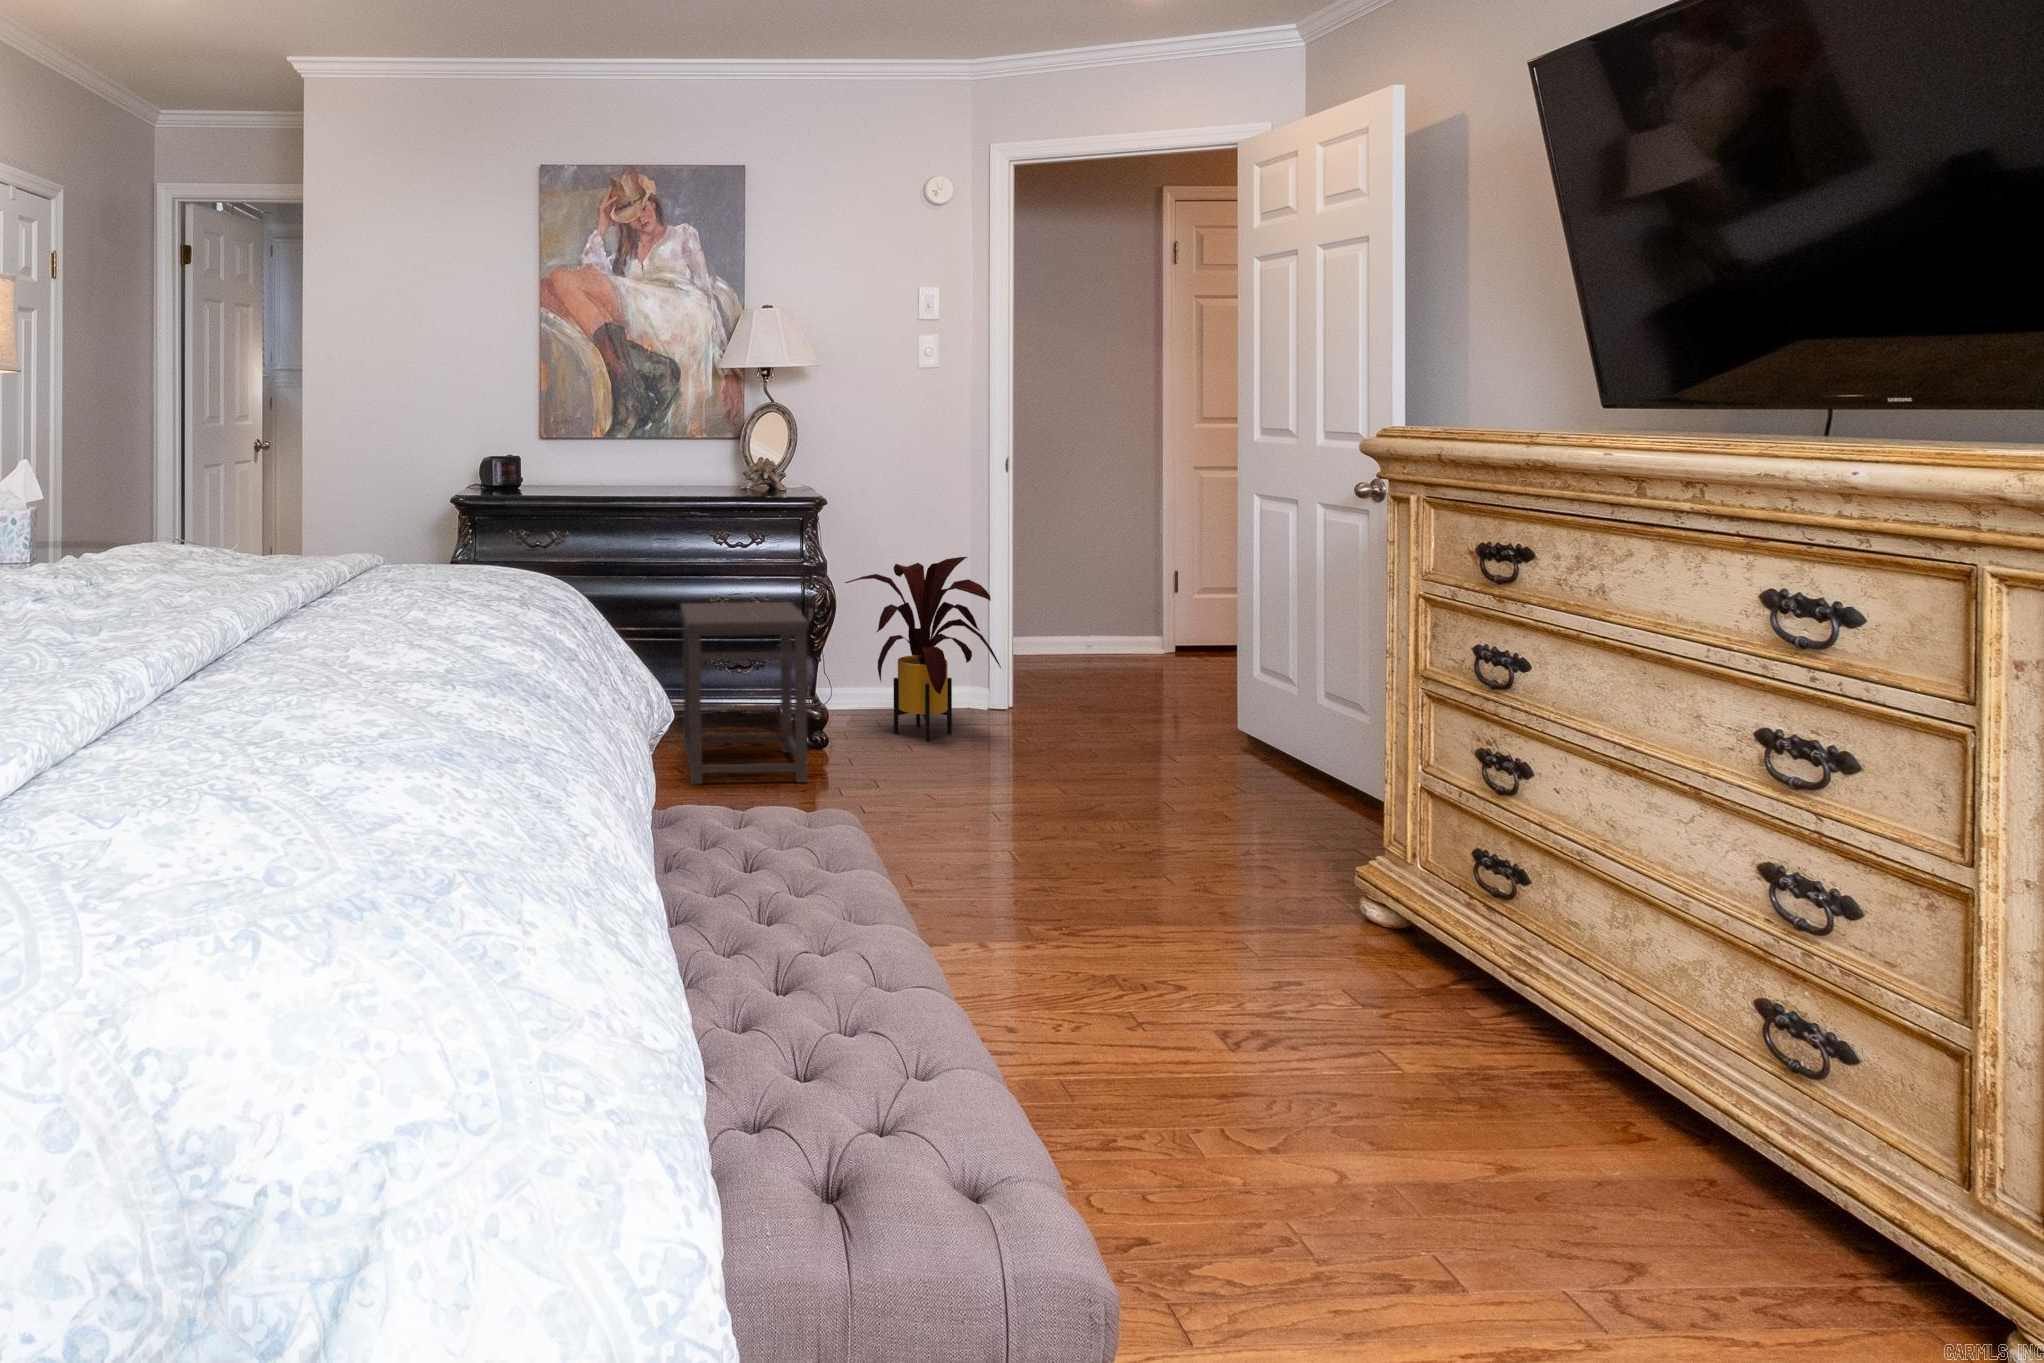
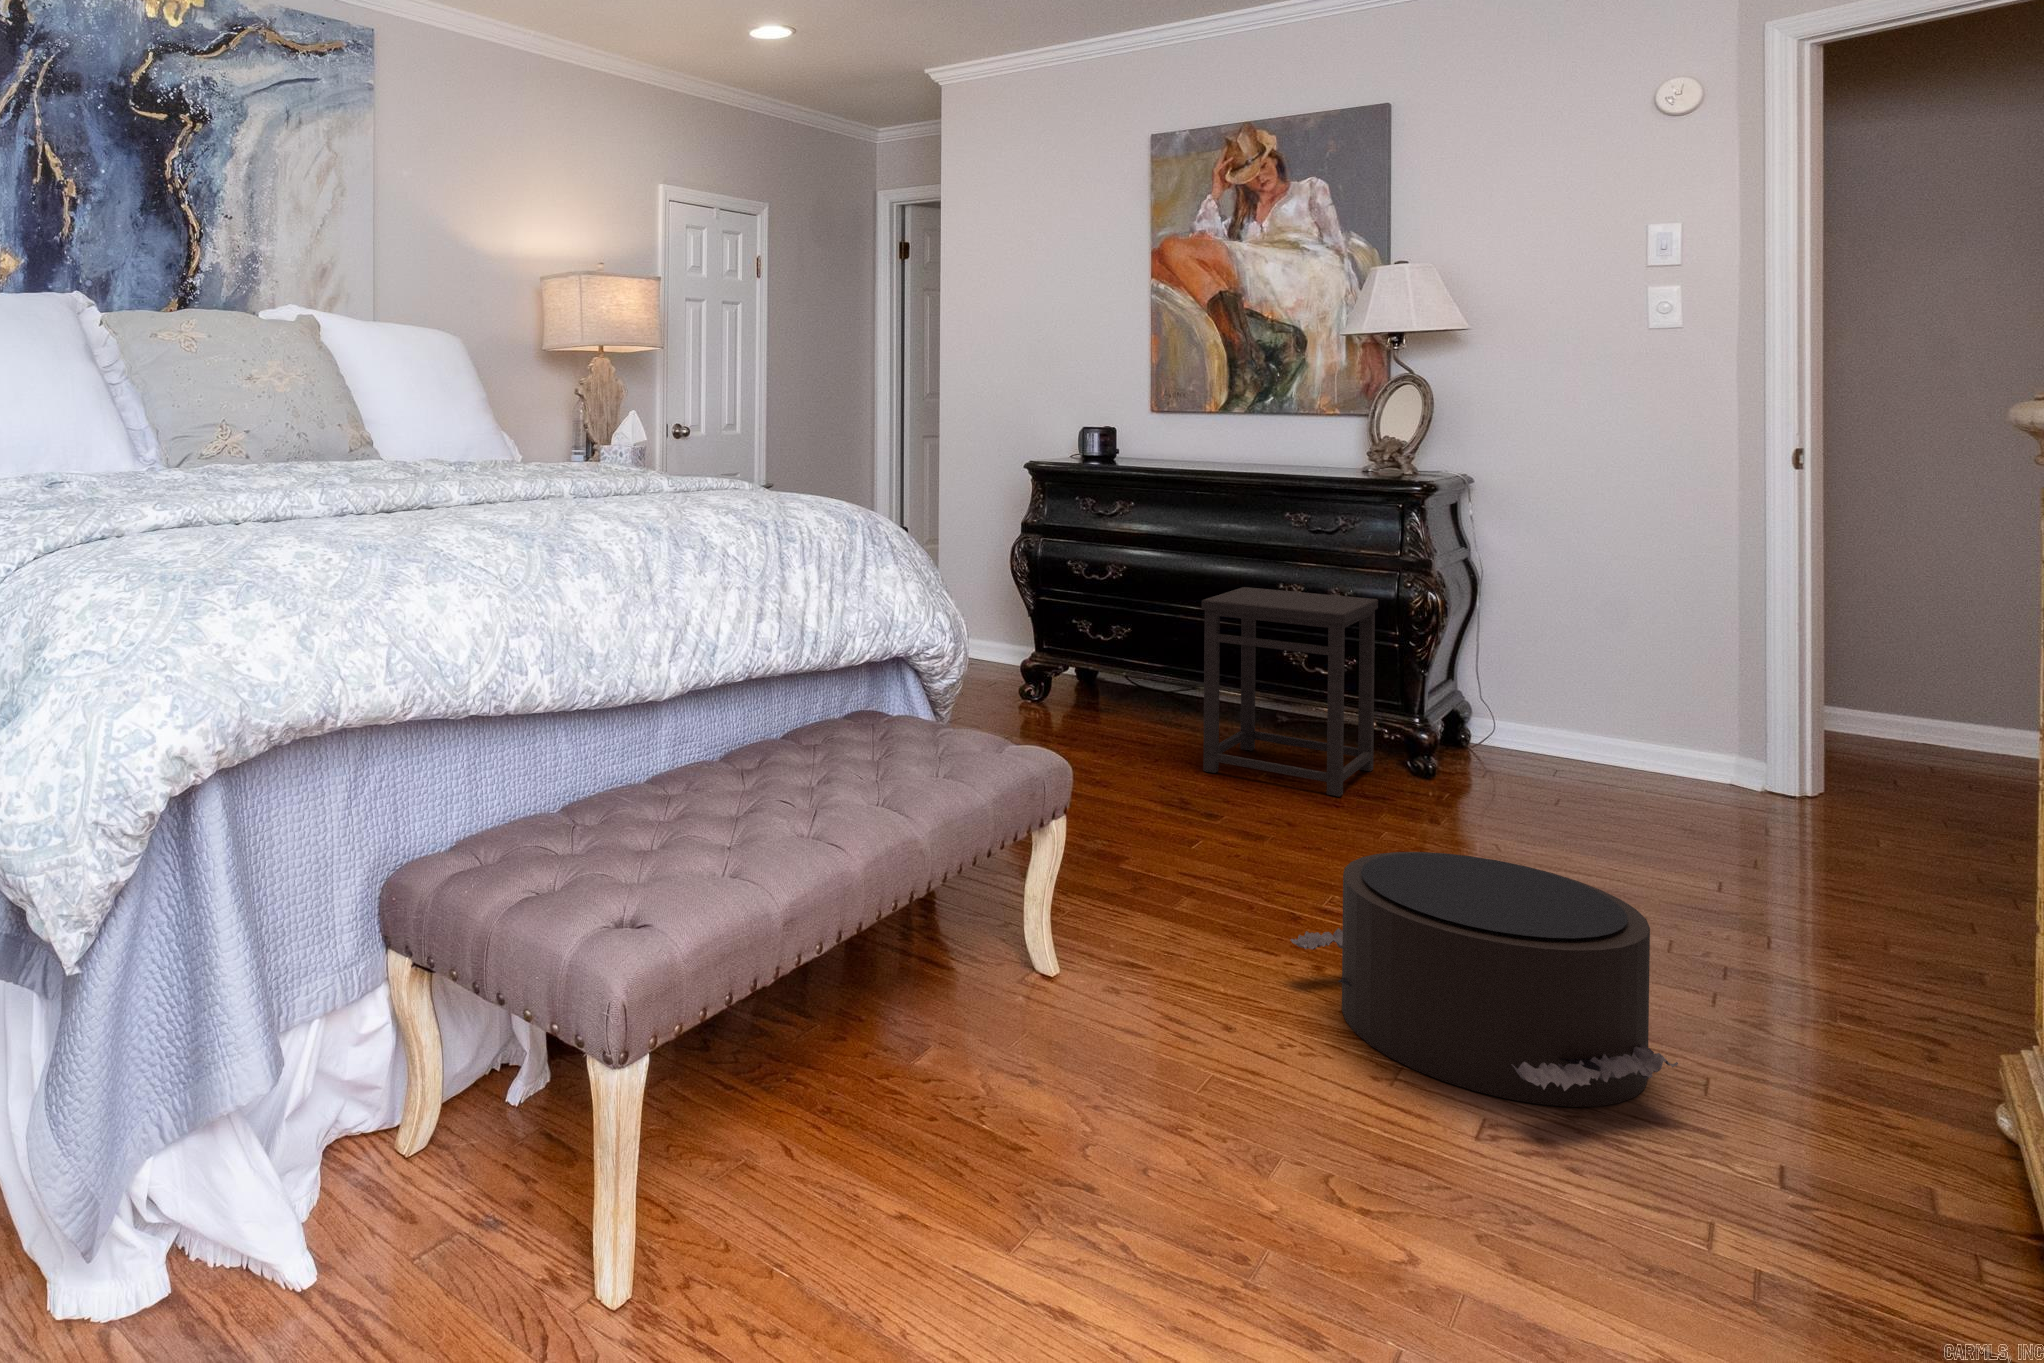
house plant: present [845,557,1001,741] -> none [1489,574,1716,799]
pouf: none [1013,819,1307,1020] -> present [1290,852,1678,1107]

